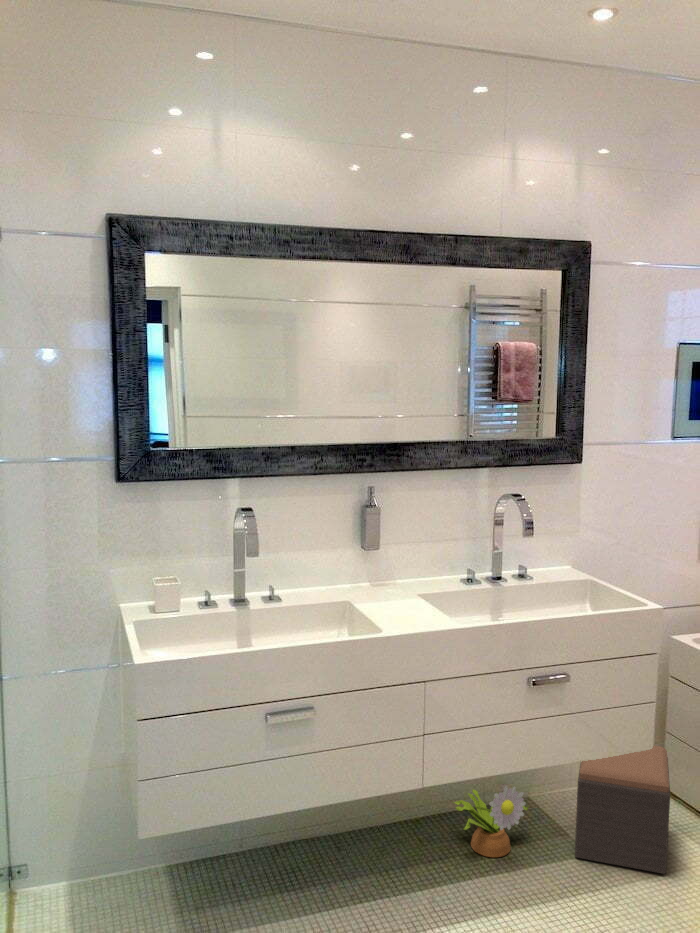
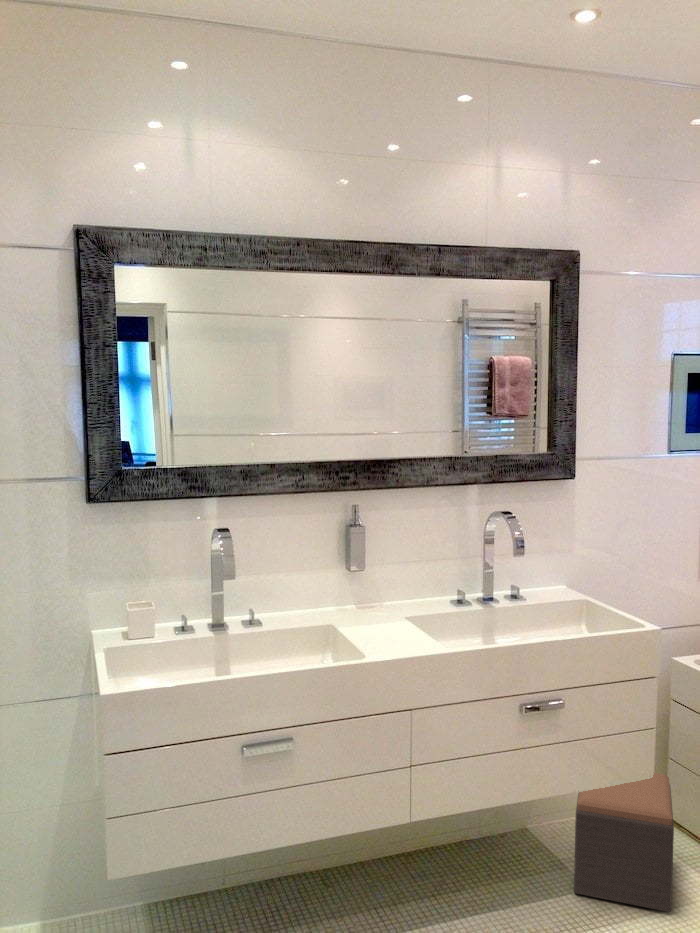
decorative plant: present [454,786,528,857] -> none [444,818,525,894]

